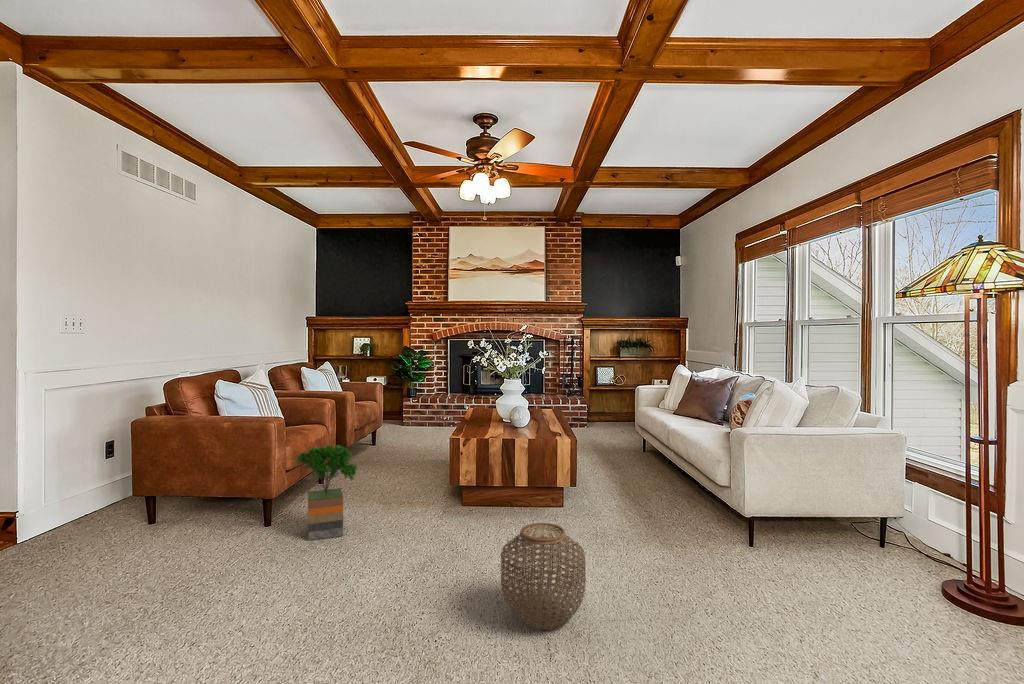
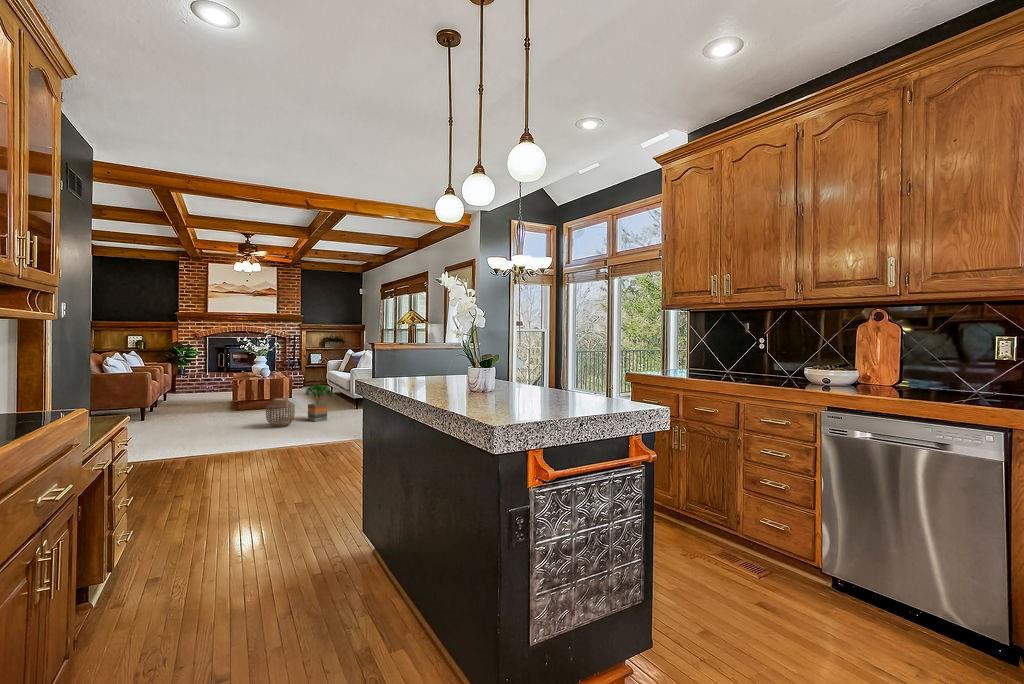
potted tree: present [296,445,358,540] -> present [305,385,332,422]

